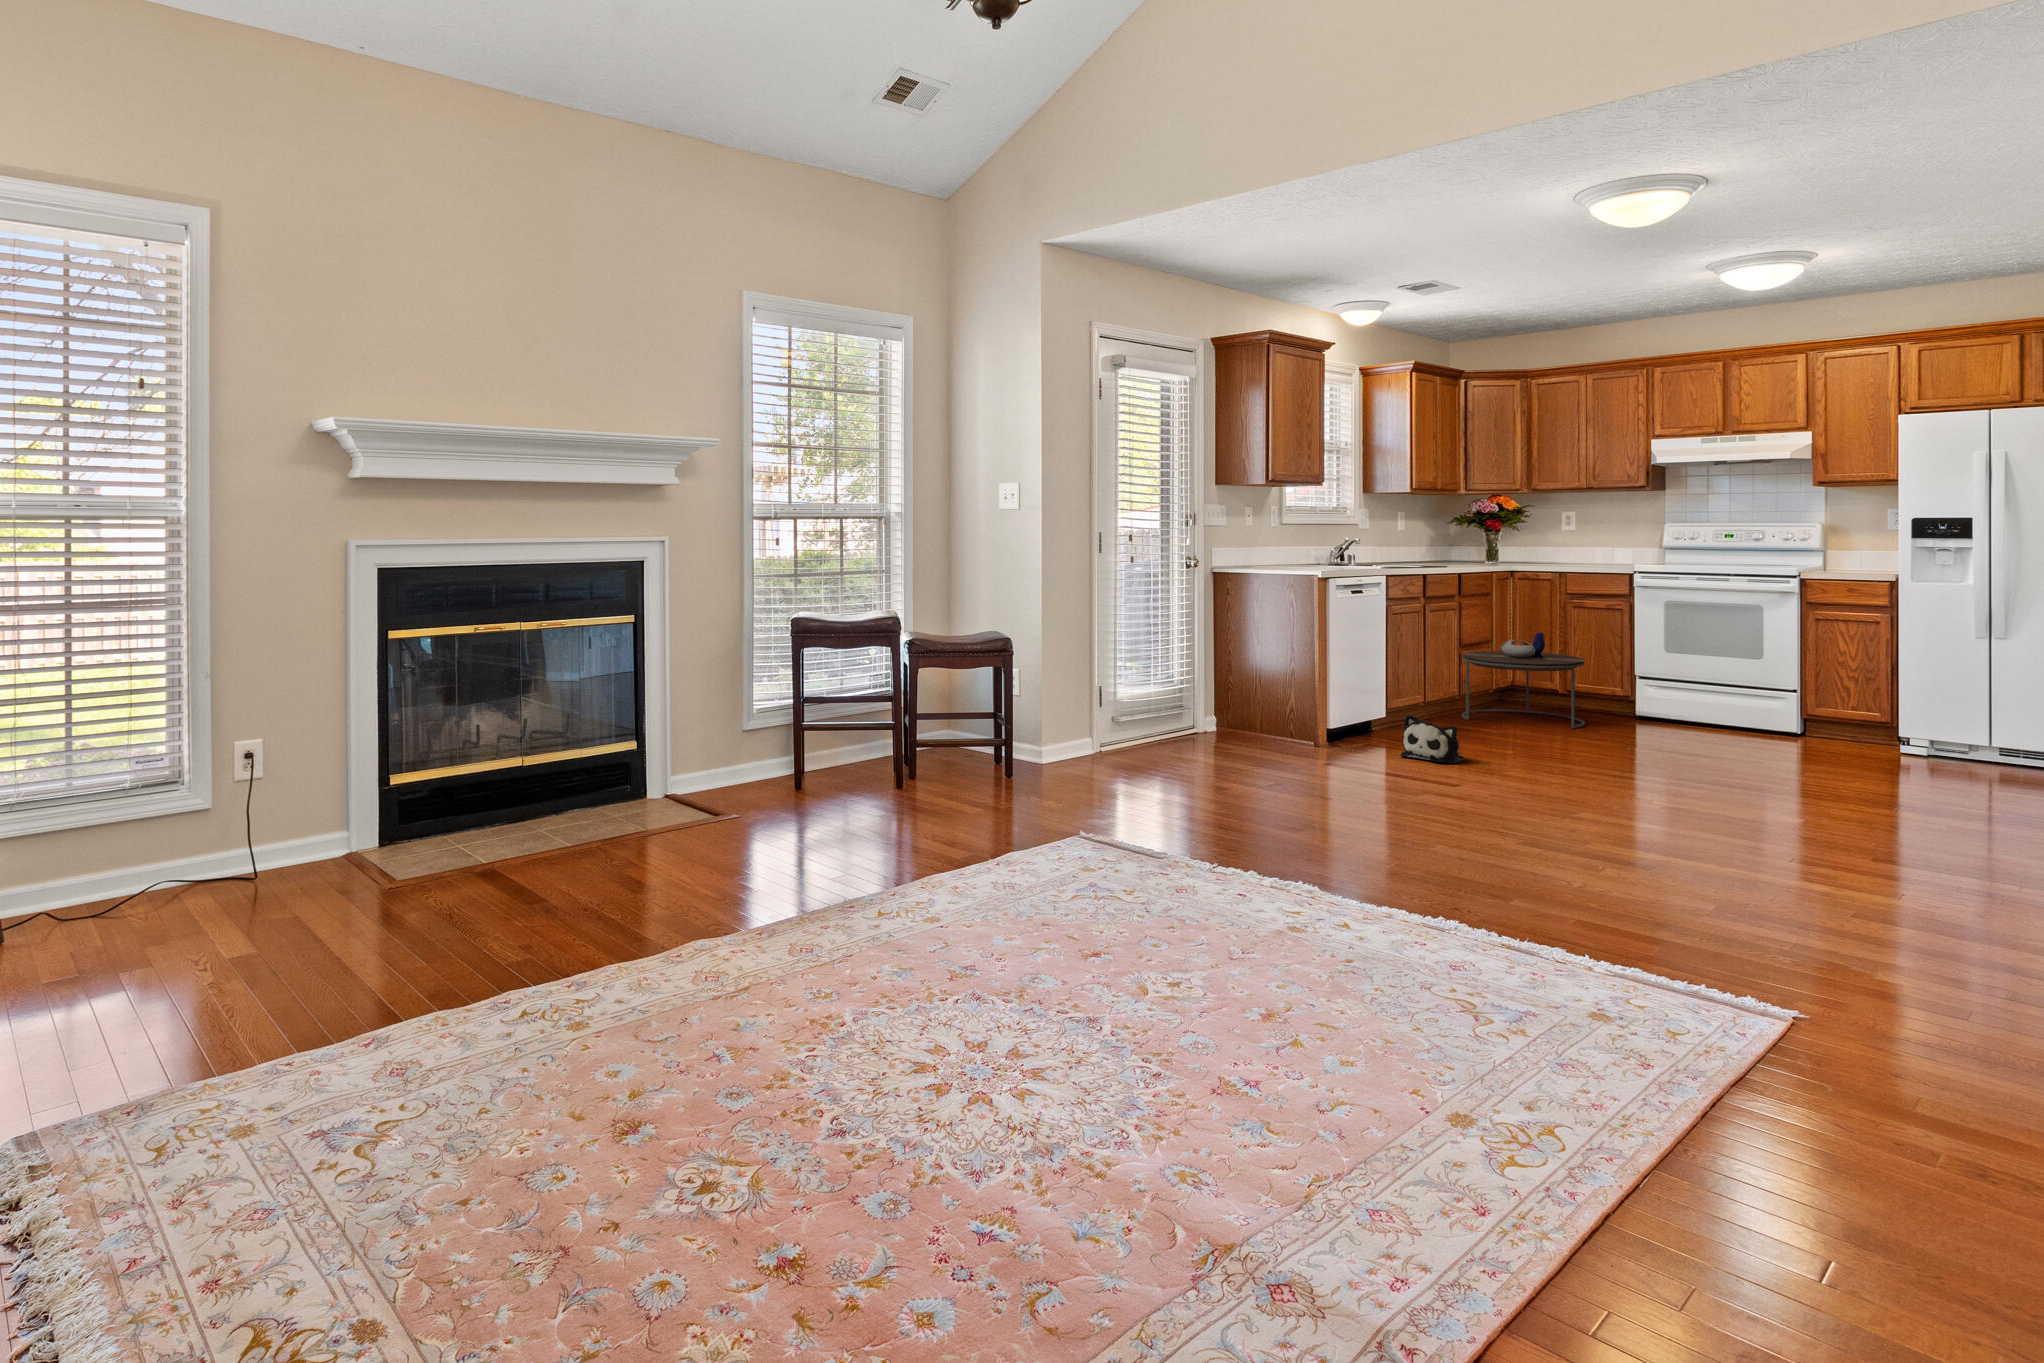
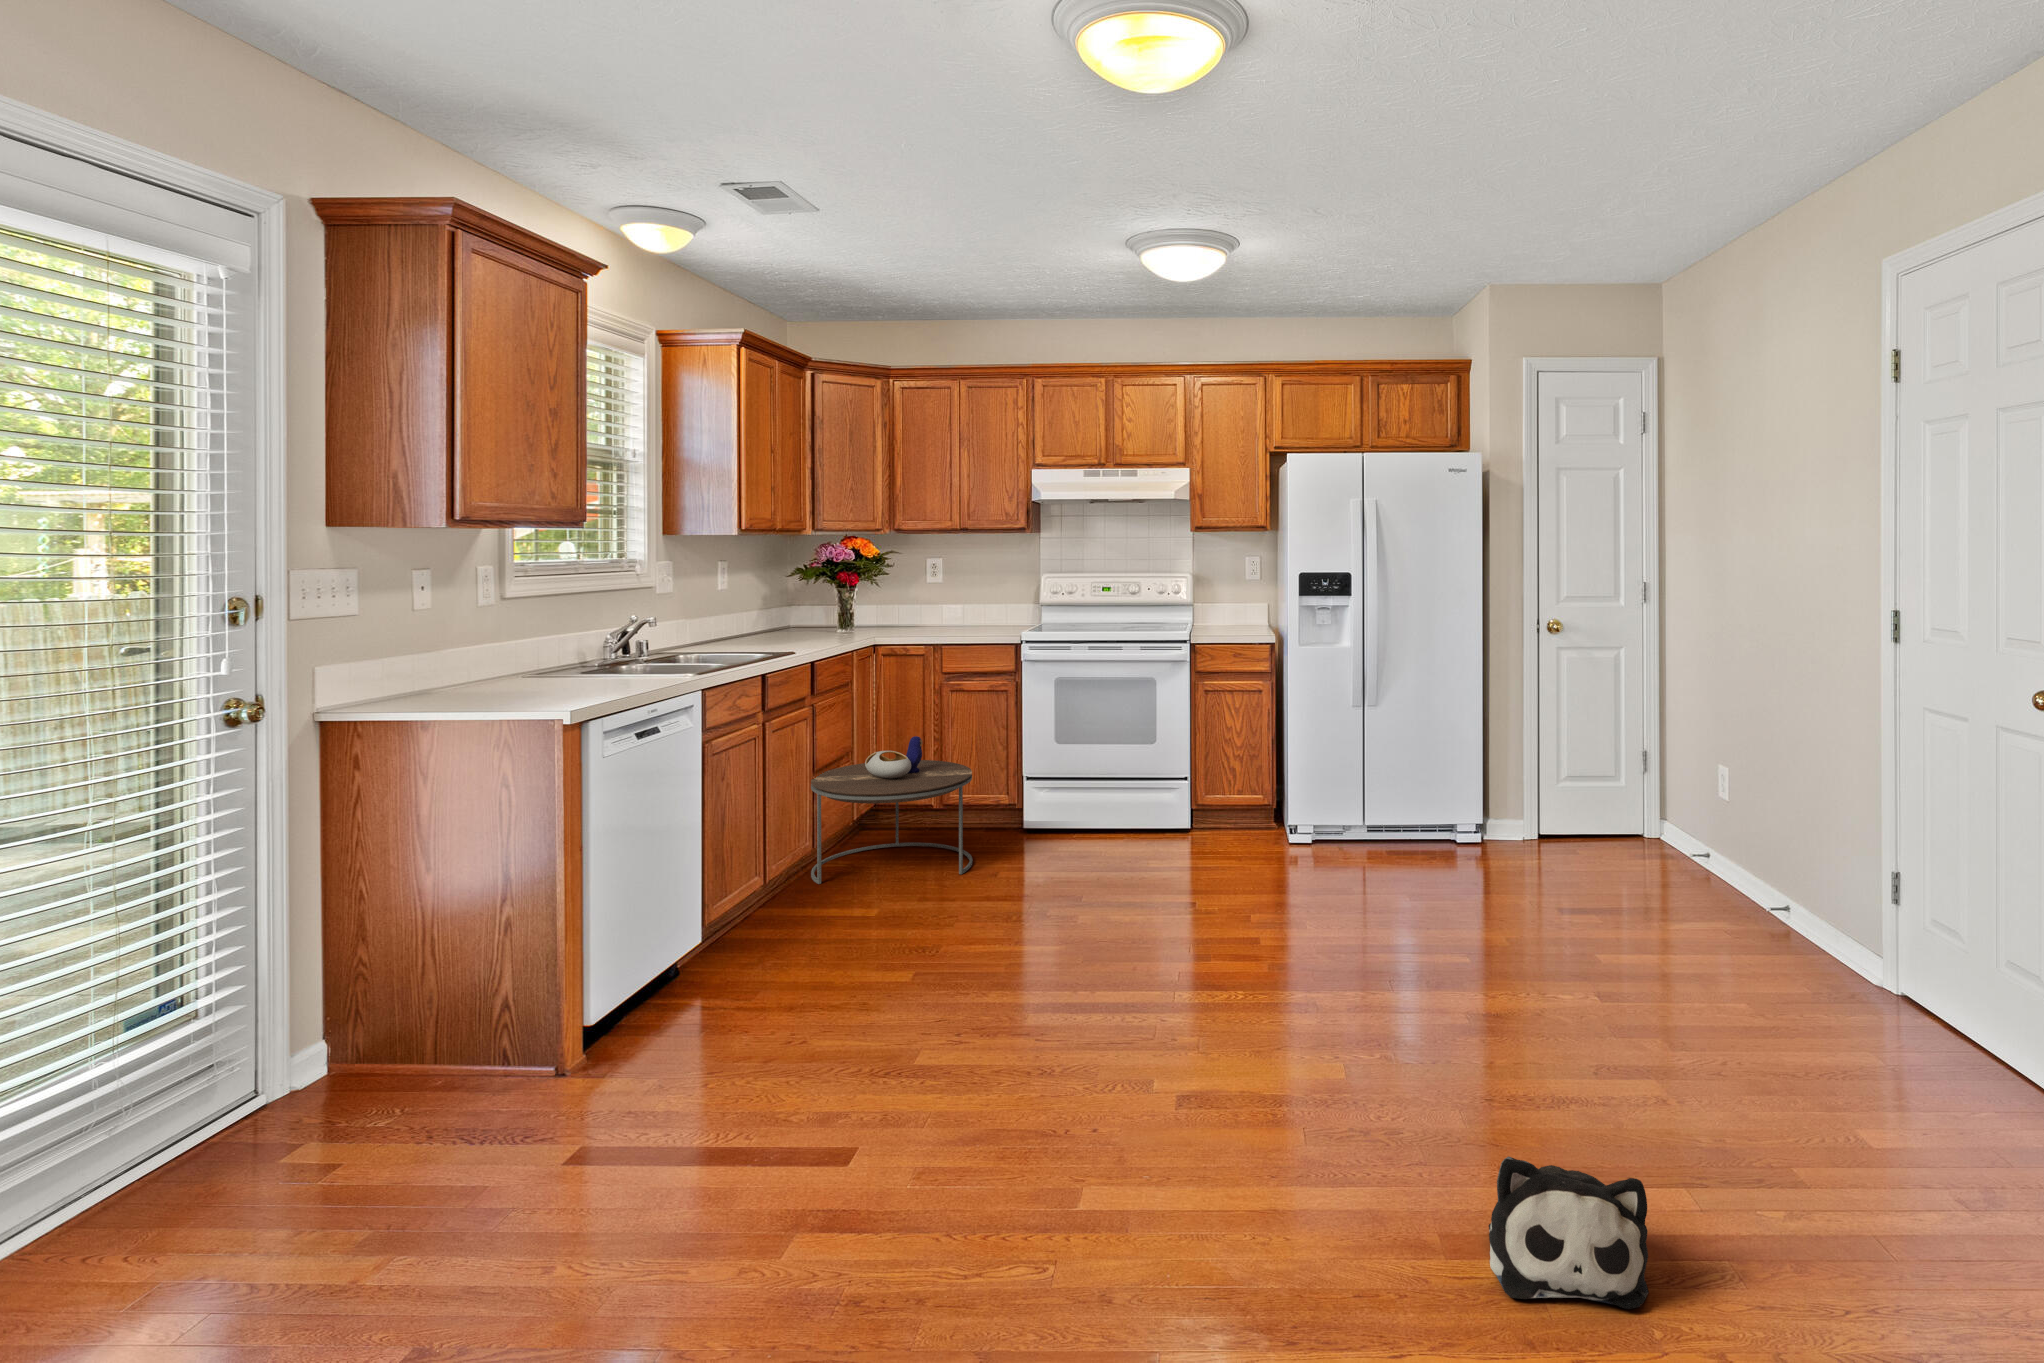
plush toy: present [1401,715,1464,763] -> present [1489,1156,1648,1309]

